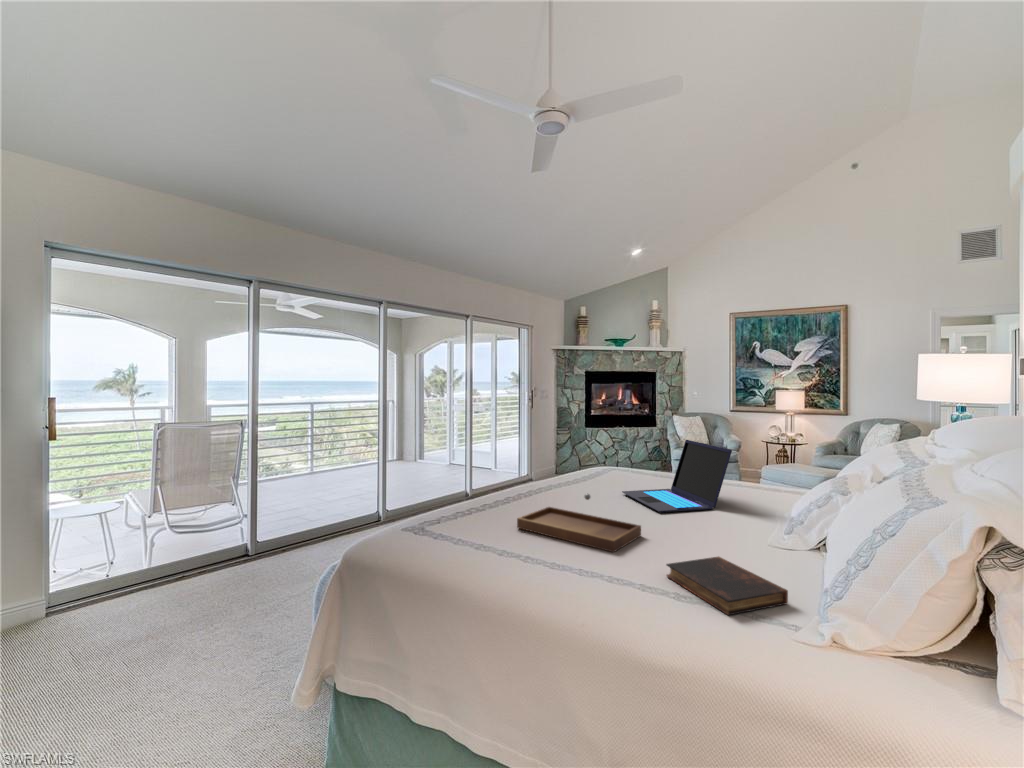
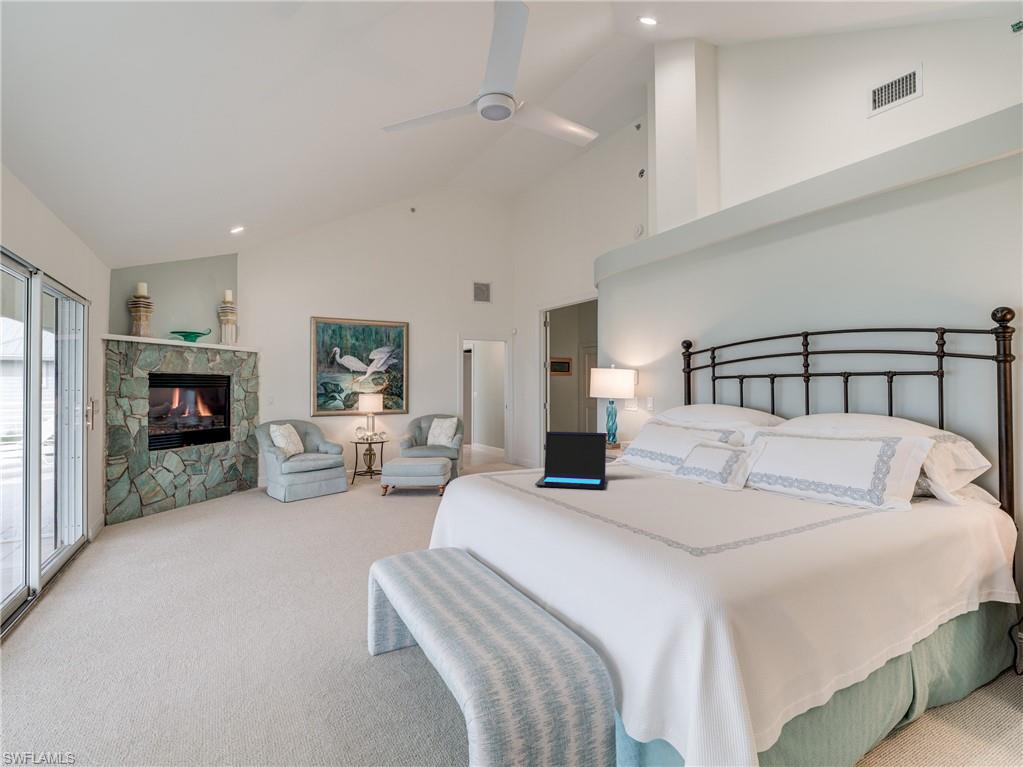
tray: present [517,494,641,552] -> none [580,477,690,523]
book: present [666,557,788,615] -> none [730,494,805,514]

